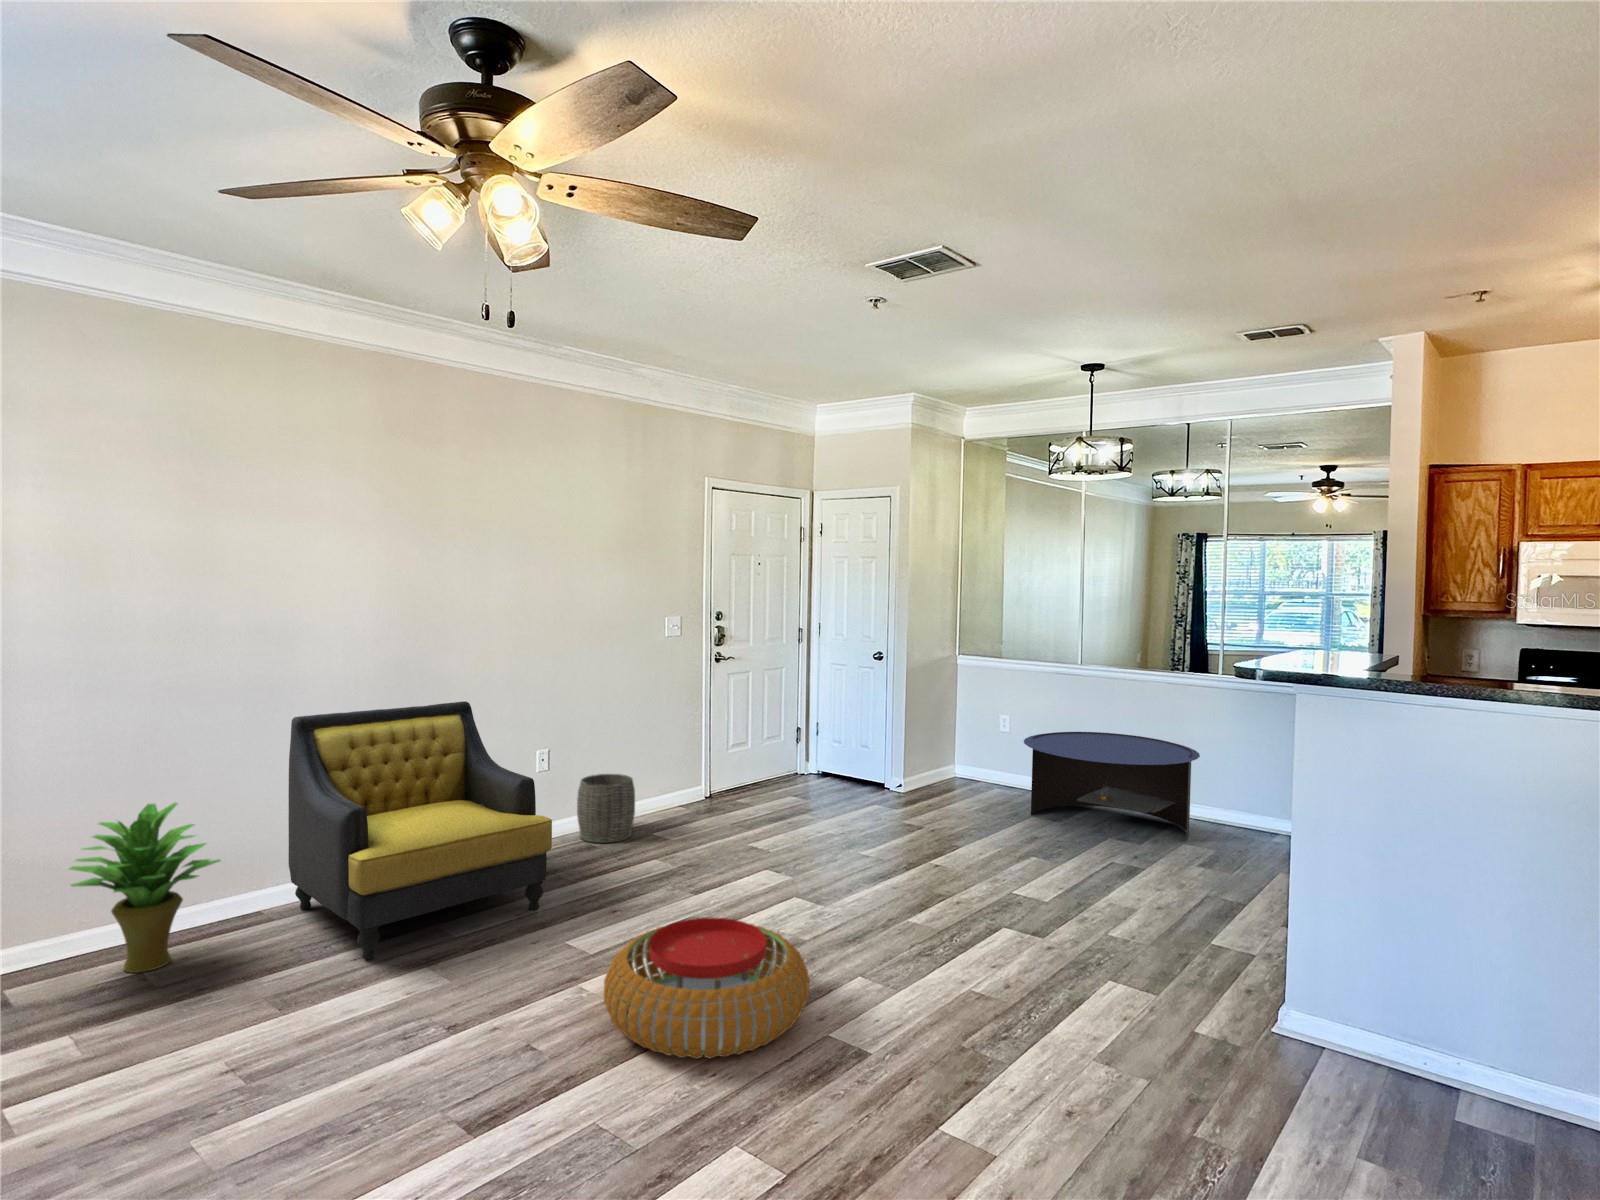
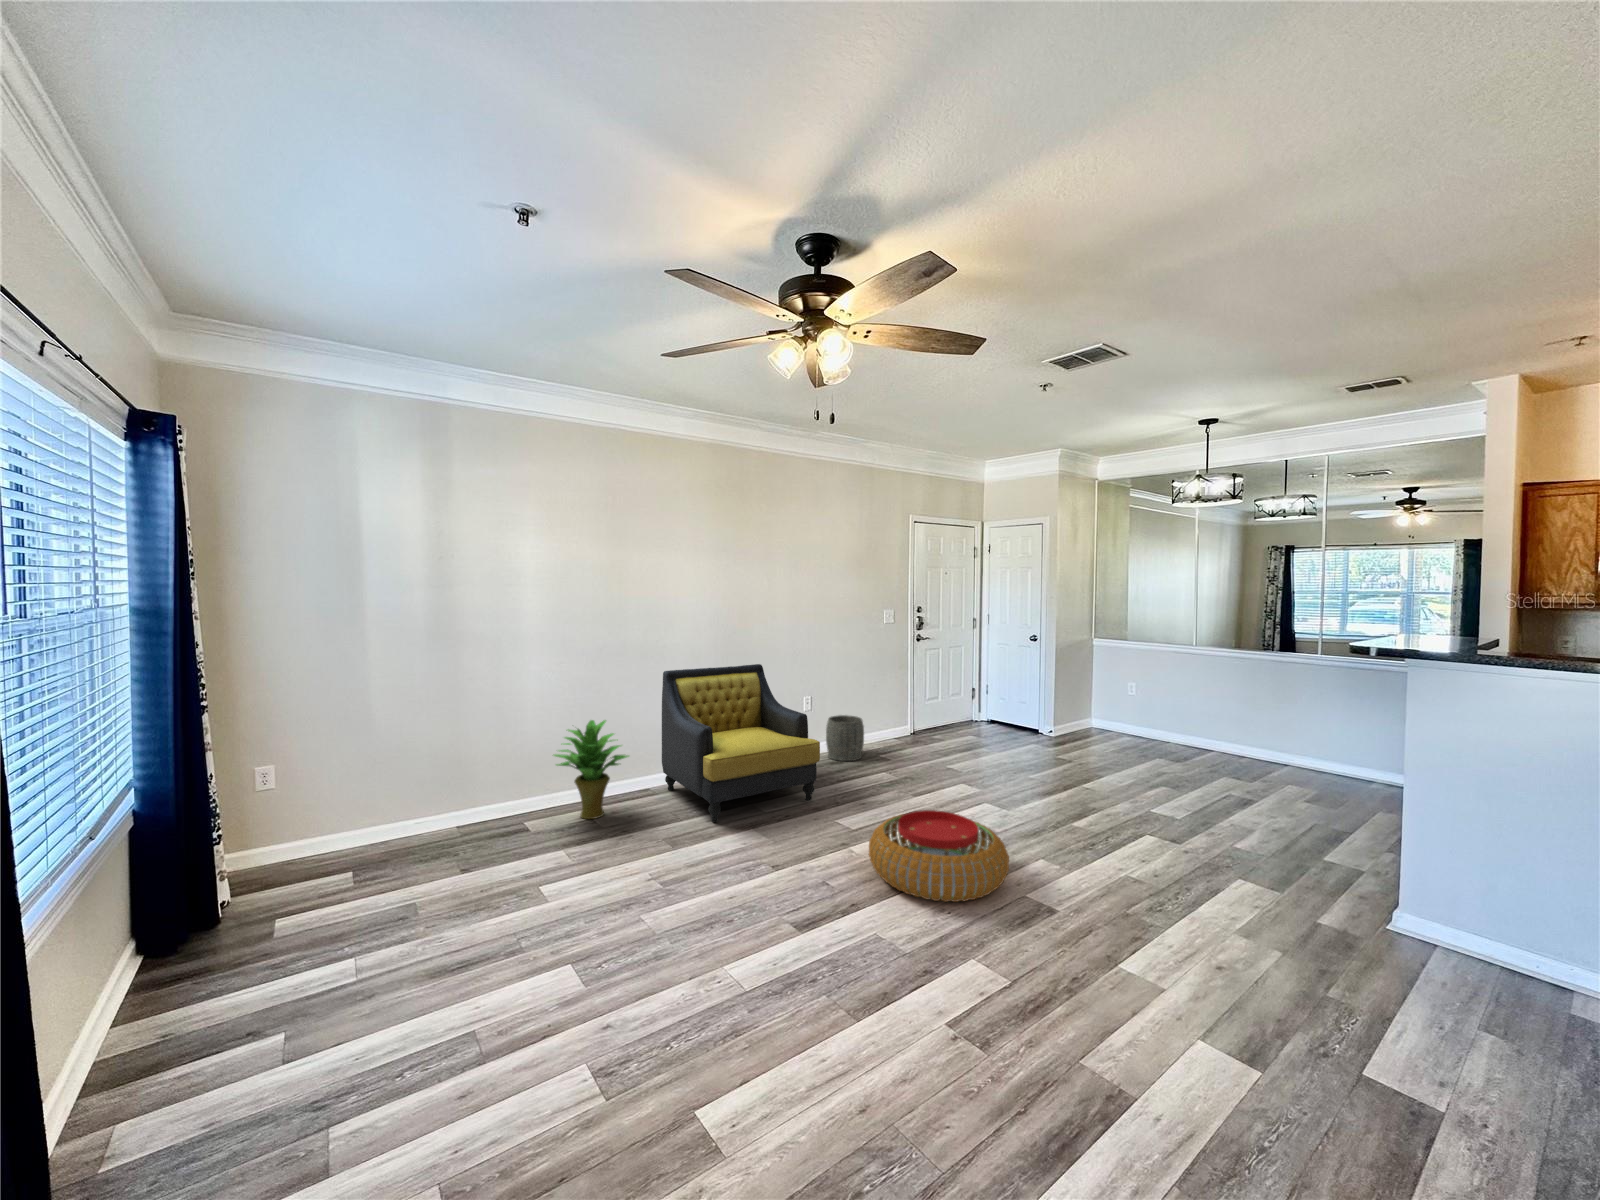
coffee table: present [1024,732,1200,841] -> none [1150,697,1304,784]

